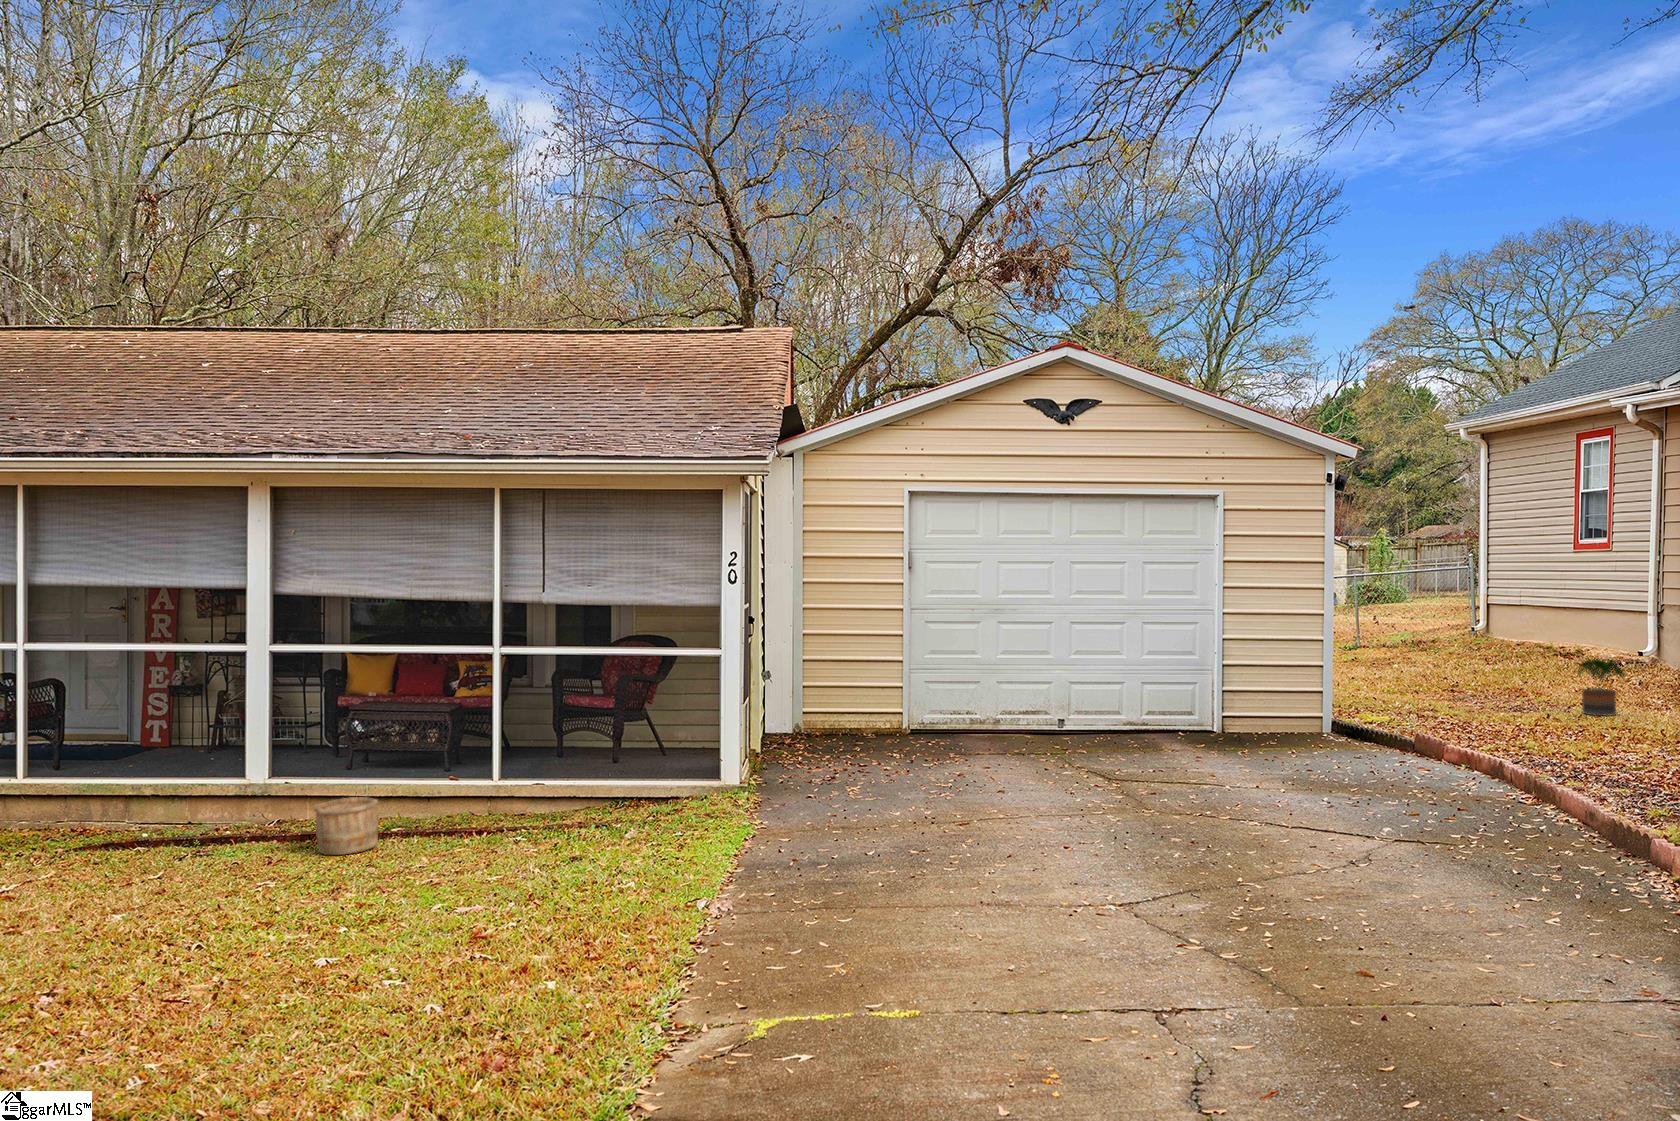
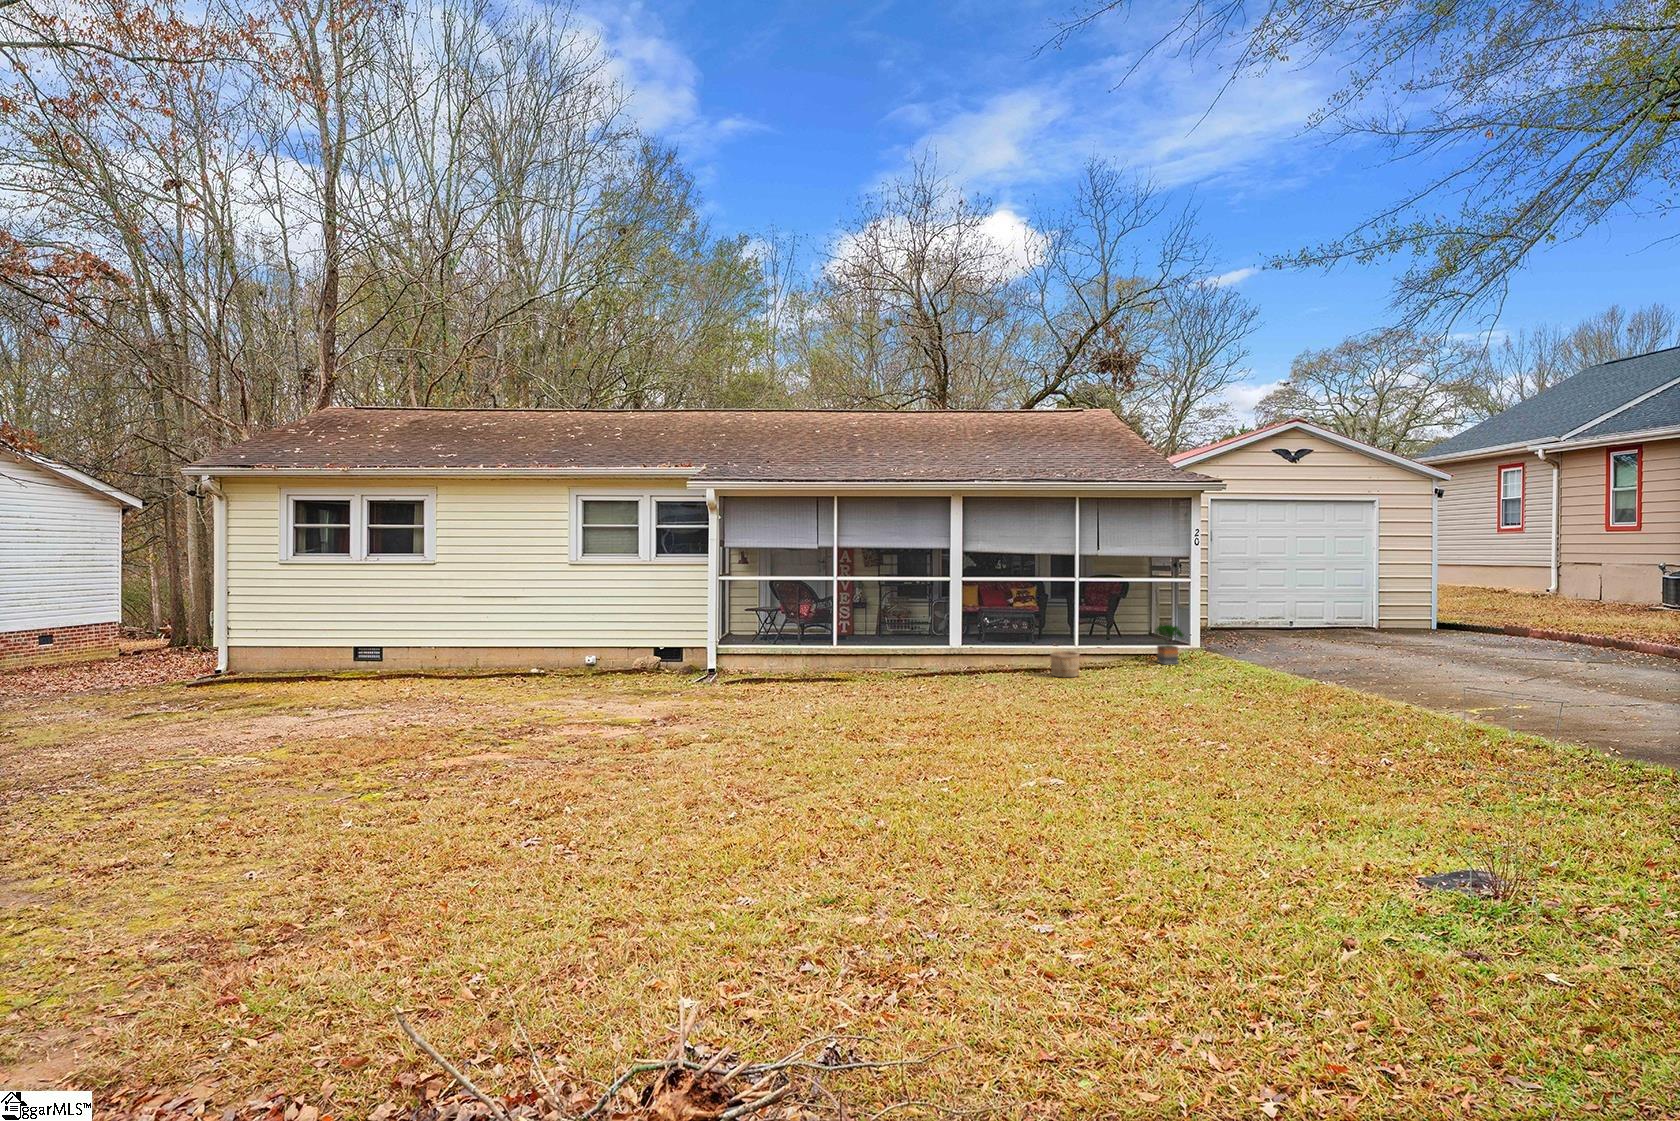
potted tree: present [1578,659,1625,716] -> present [1155,625,1184,664]

